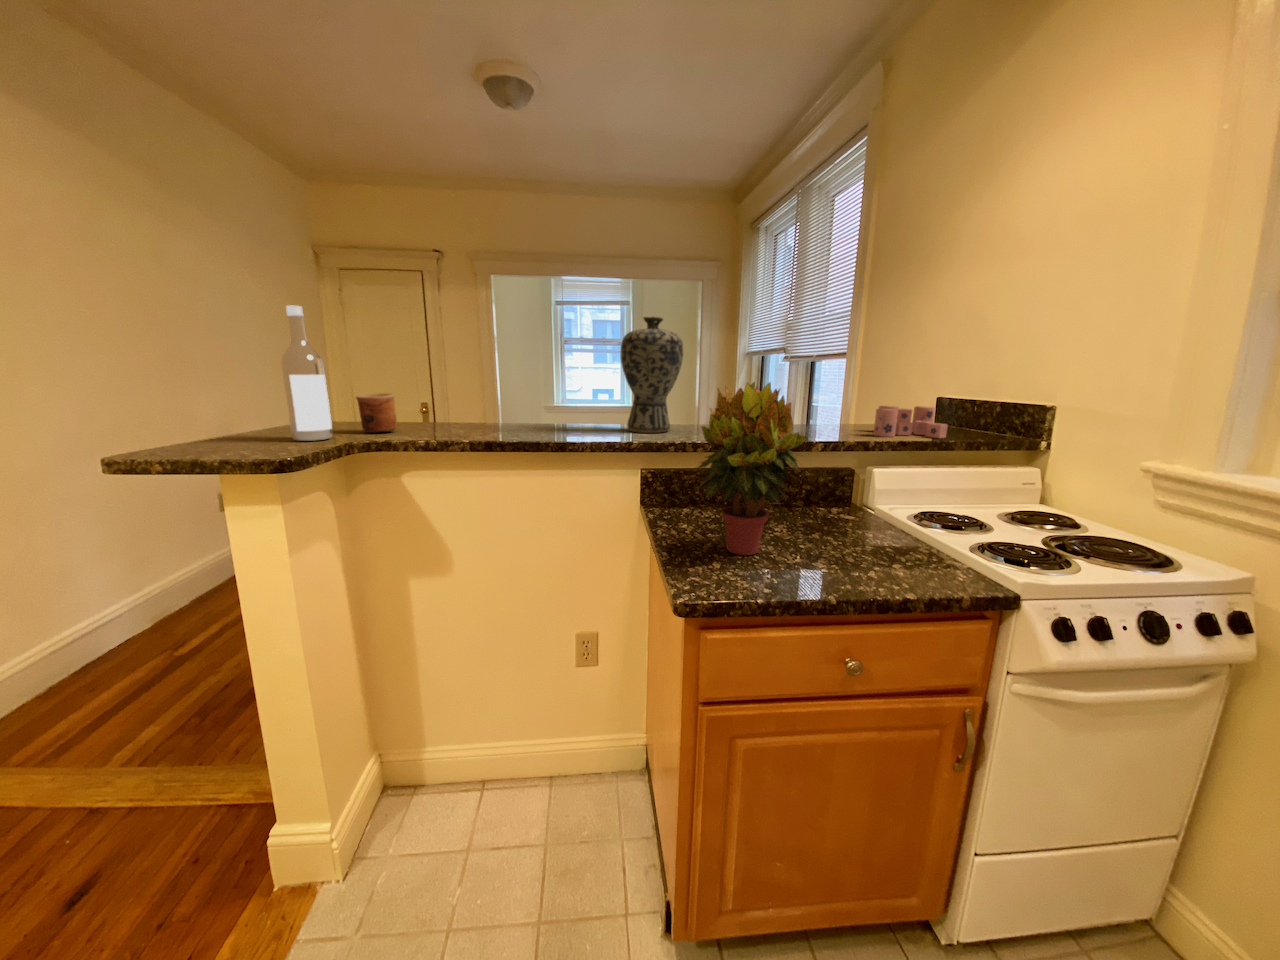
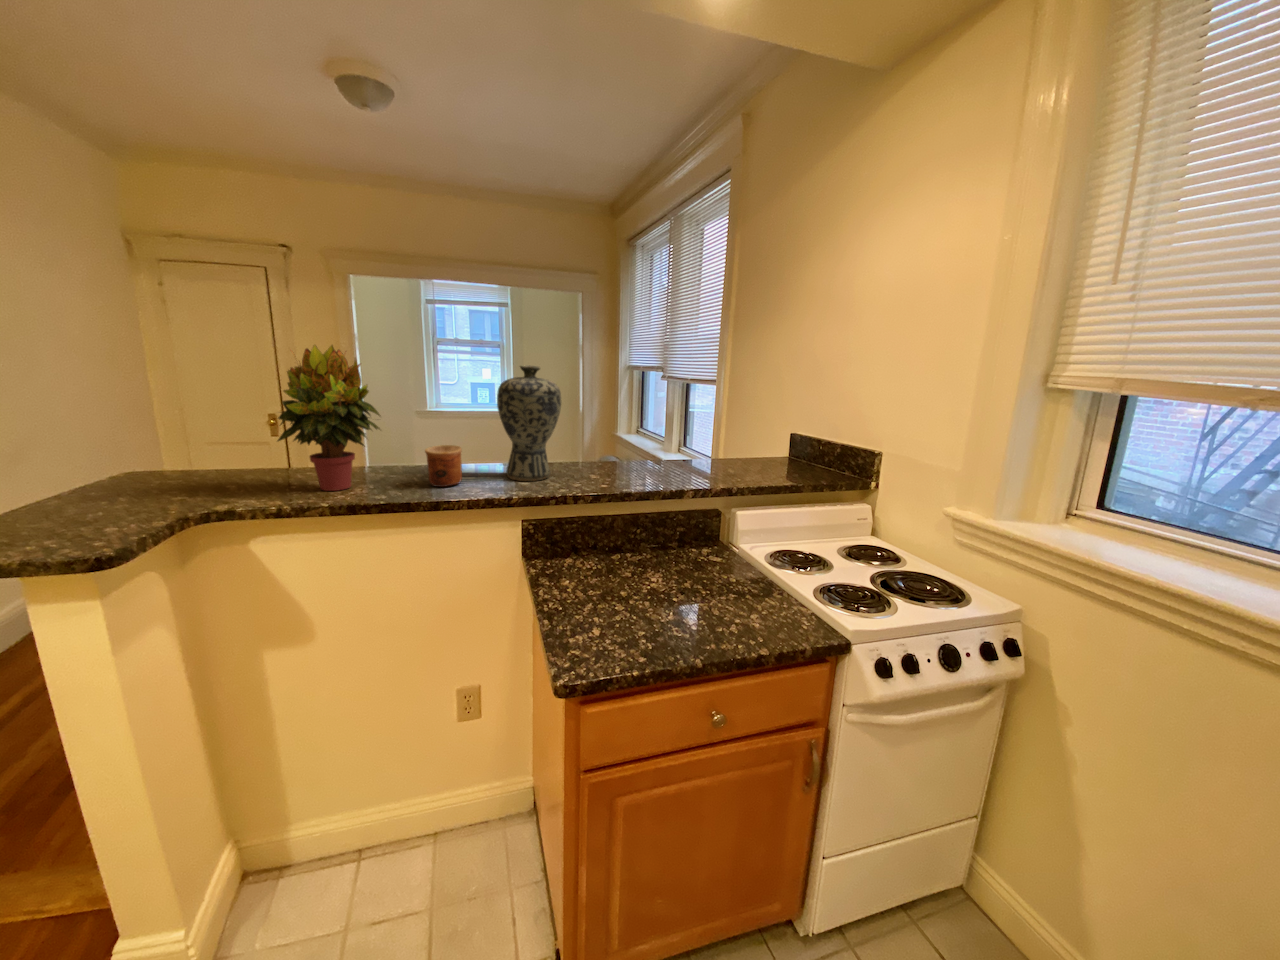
wine bottle: present [281,306,333,441] -> none [74,359,152,517]
potted plant: present [696,382,807,555] -> present [278,345,380,491]
cup: present [356,393,397,433] -> present [425,445,462,487]
candle: present [874,406,948,438] -> none [738,446,799,479]

